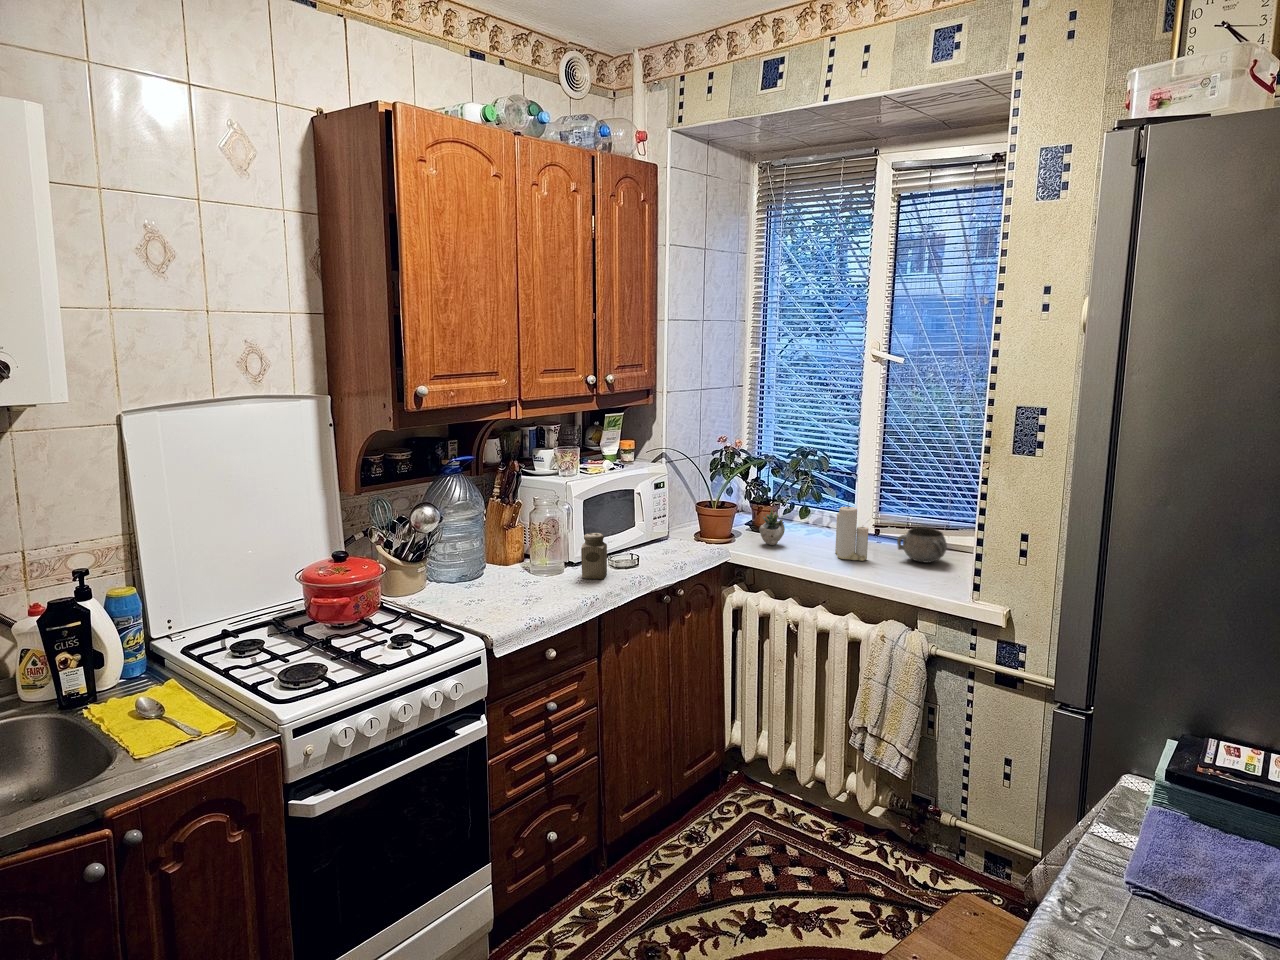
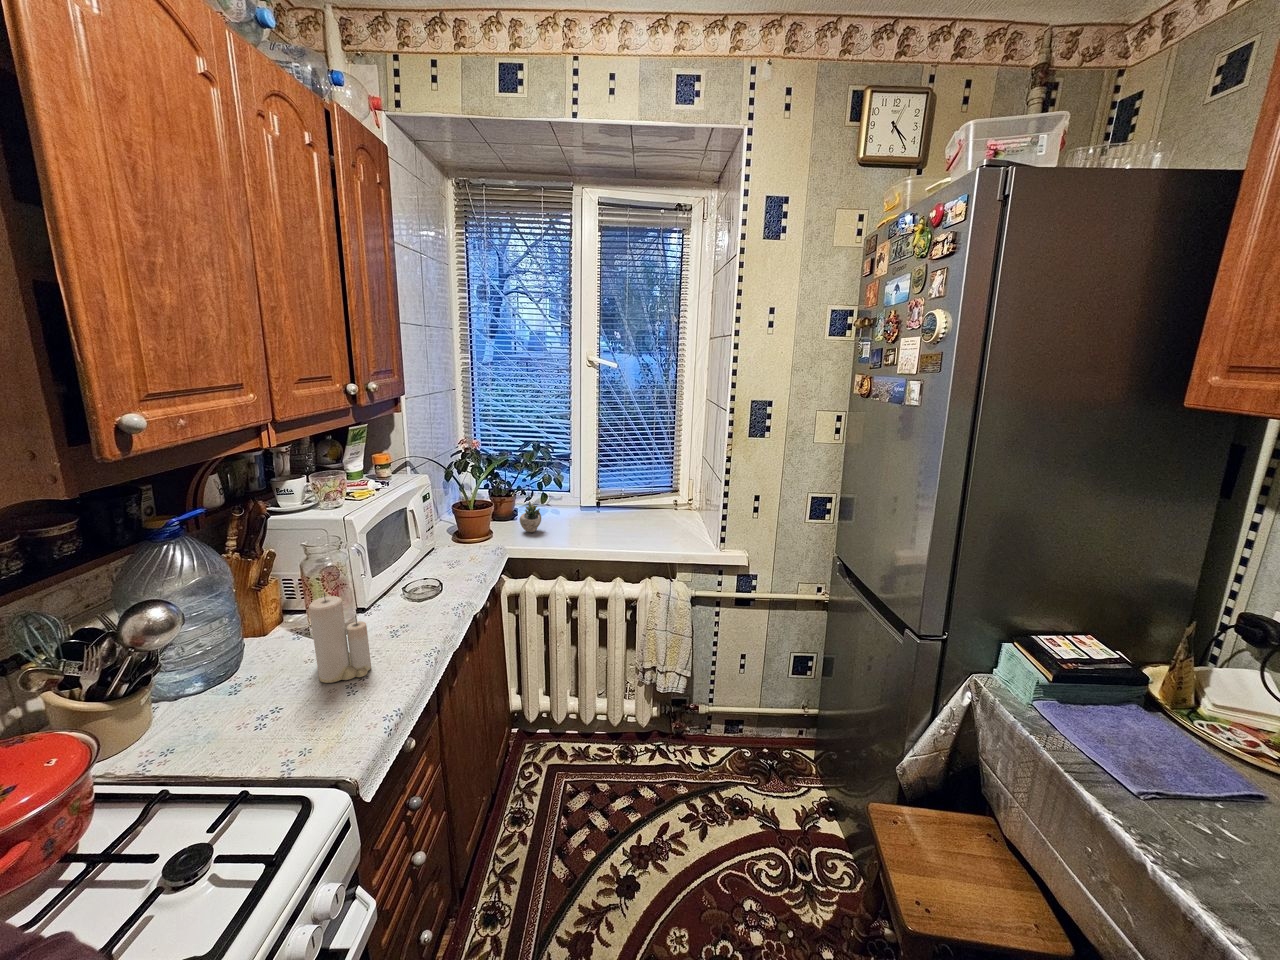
candle: present [835,506,868,561] -> present [309,593,371,683]
decorative bowl: present [897,527,947,562] -> none [632,497,669,525]
salt shaker: present [581,533,607,579] -> none [391,569,426,627]

